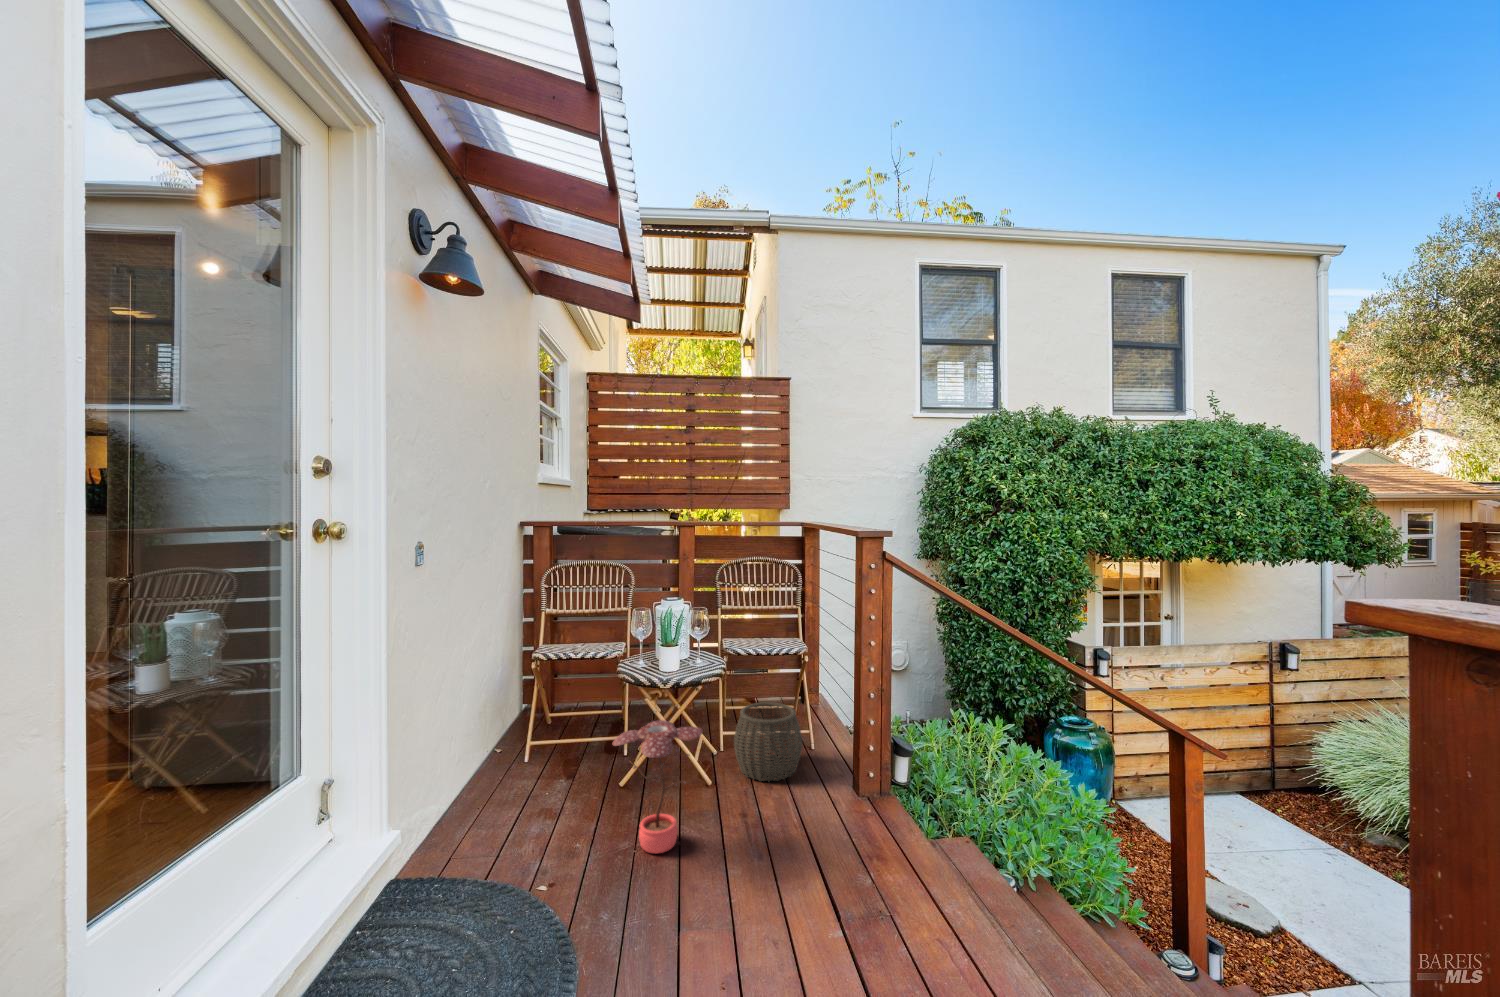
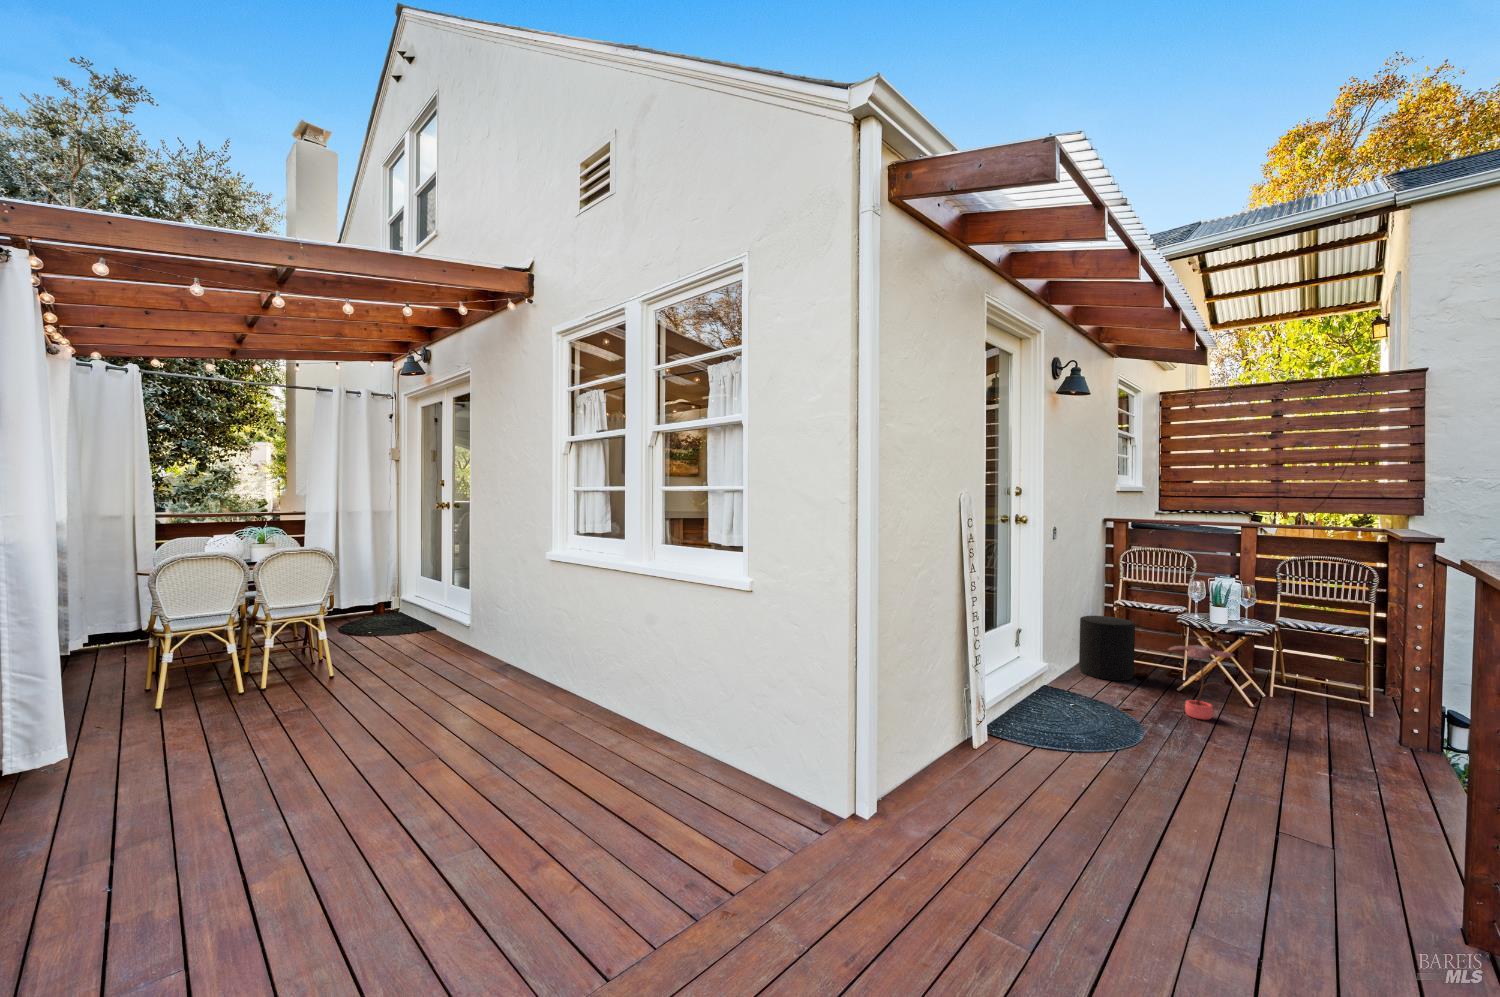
stool: none [478,678,562,794] -> present [1079,616,1135,681]
woven basket: present [734,702,802,781] -> none [1276,665,1347,723]

